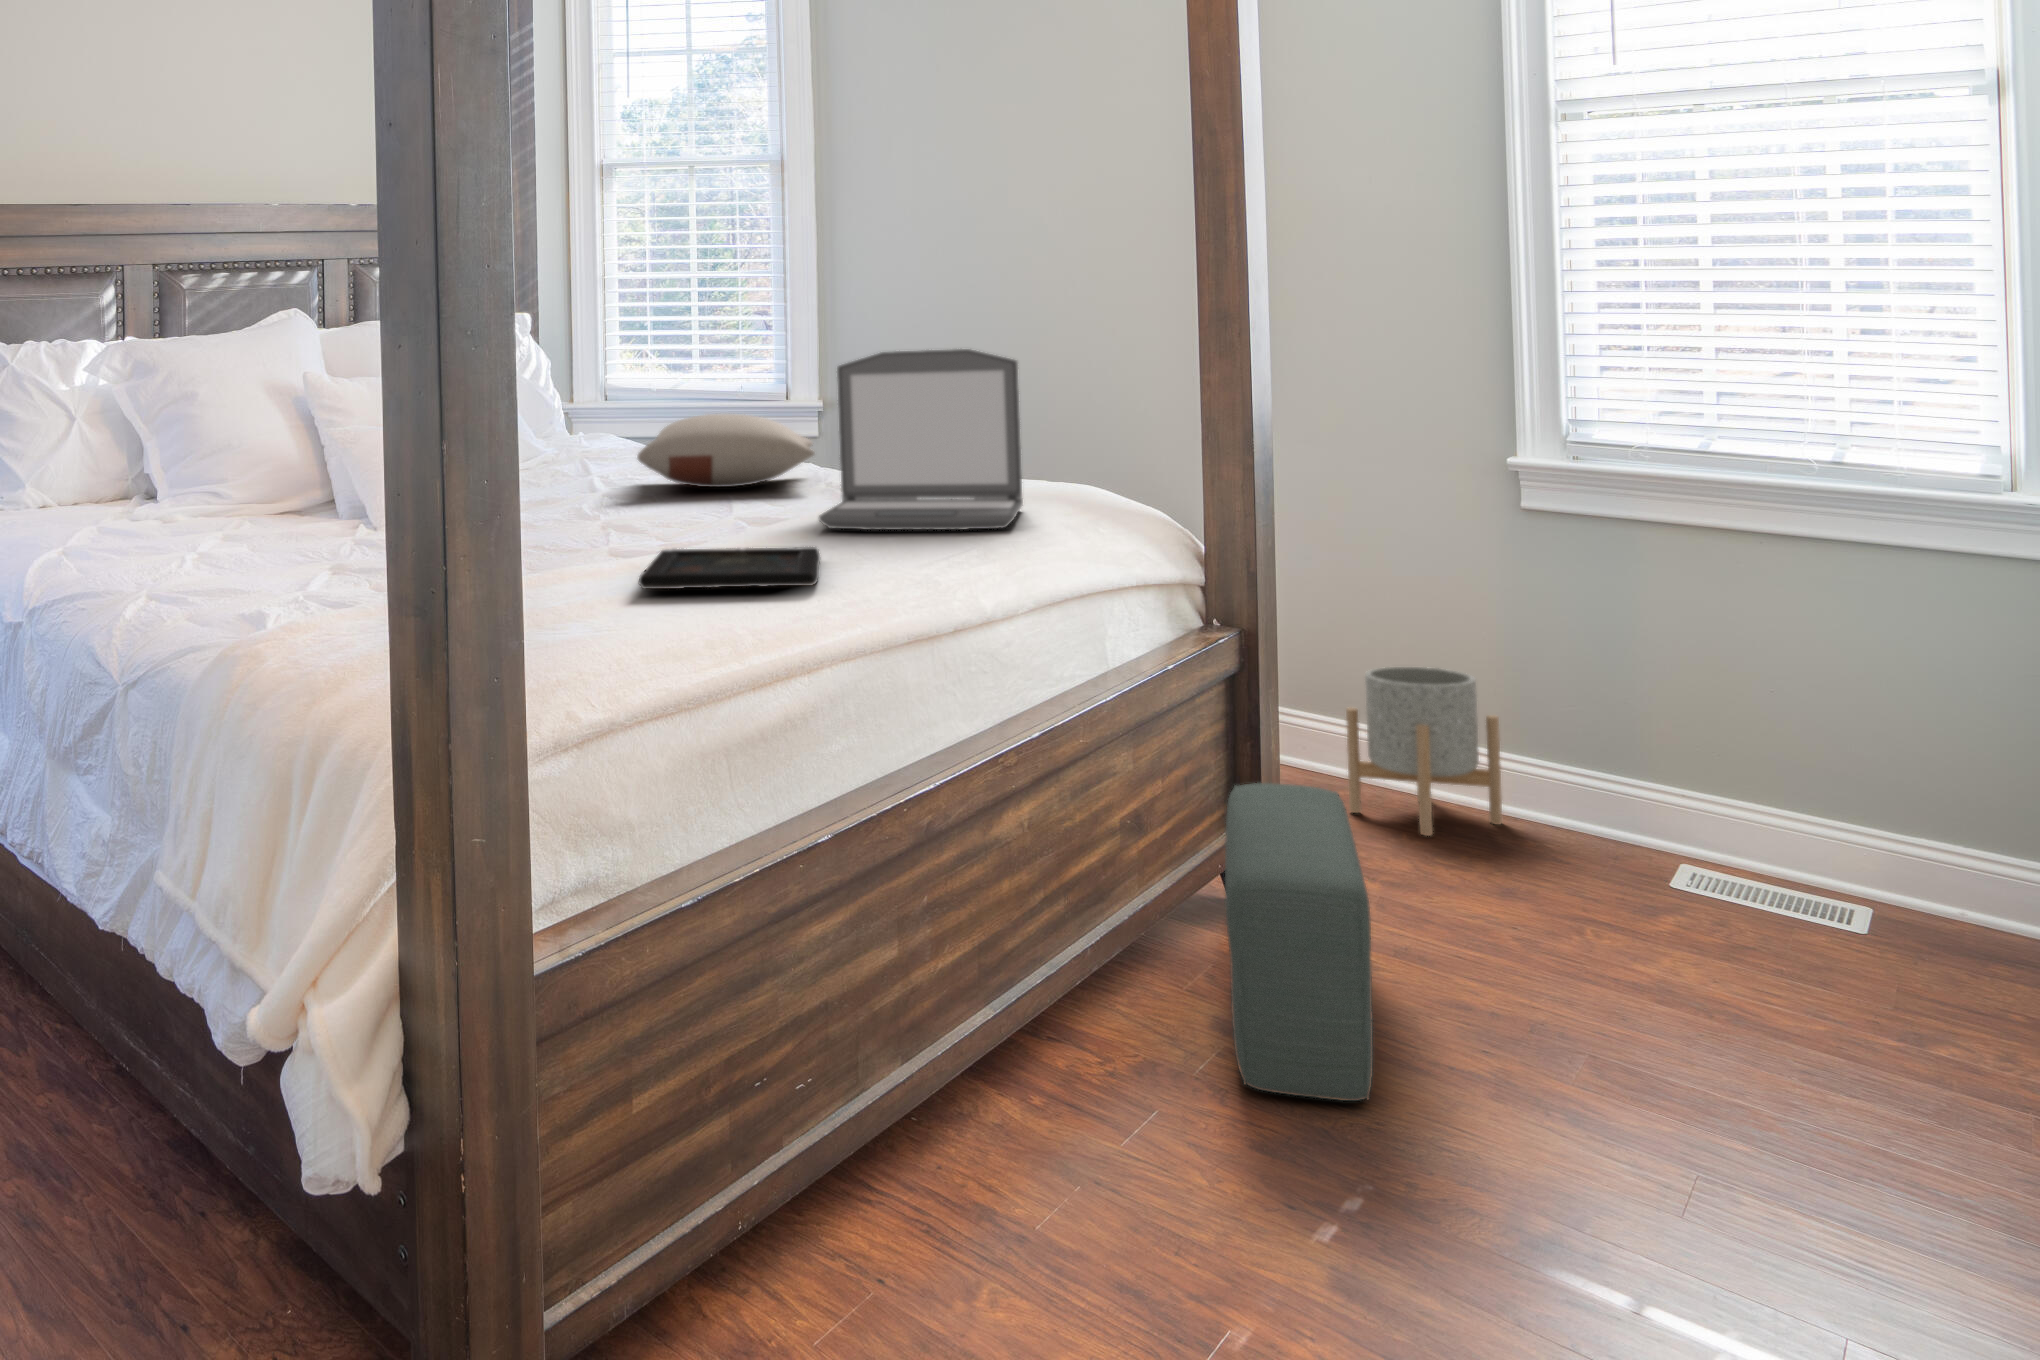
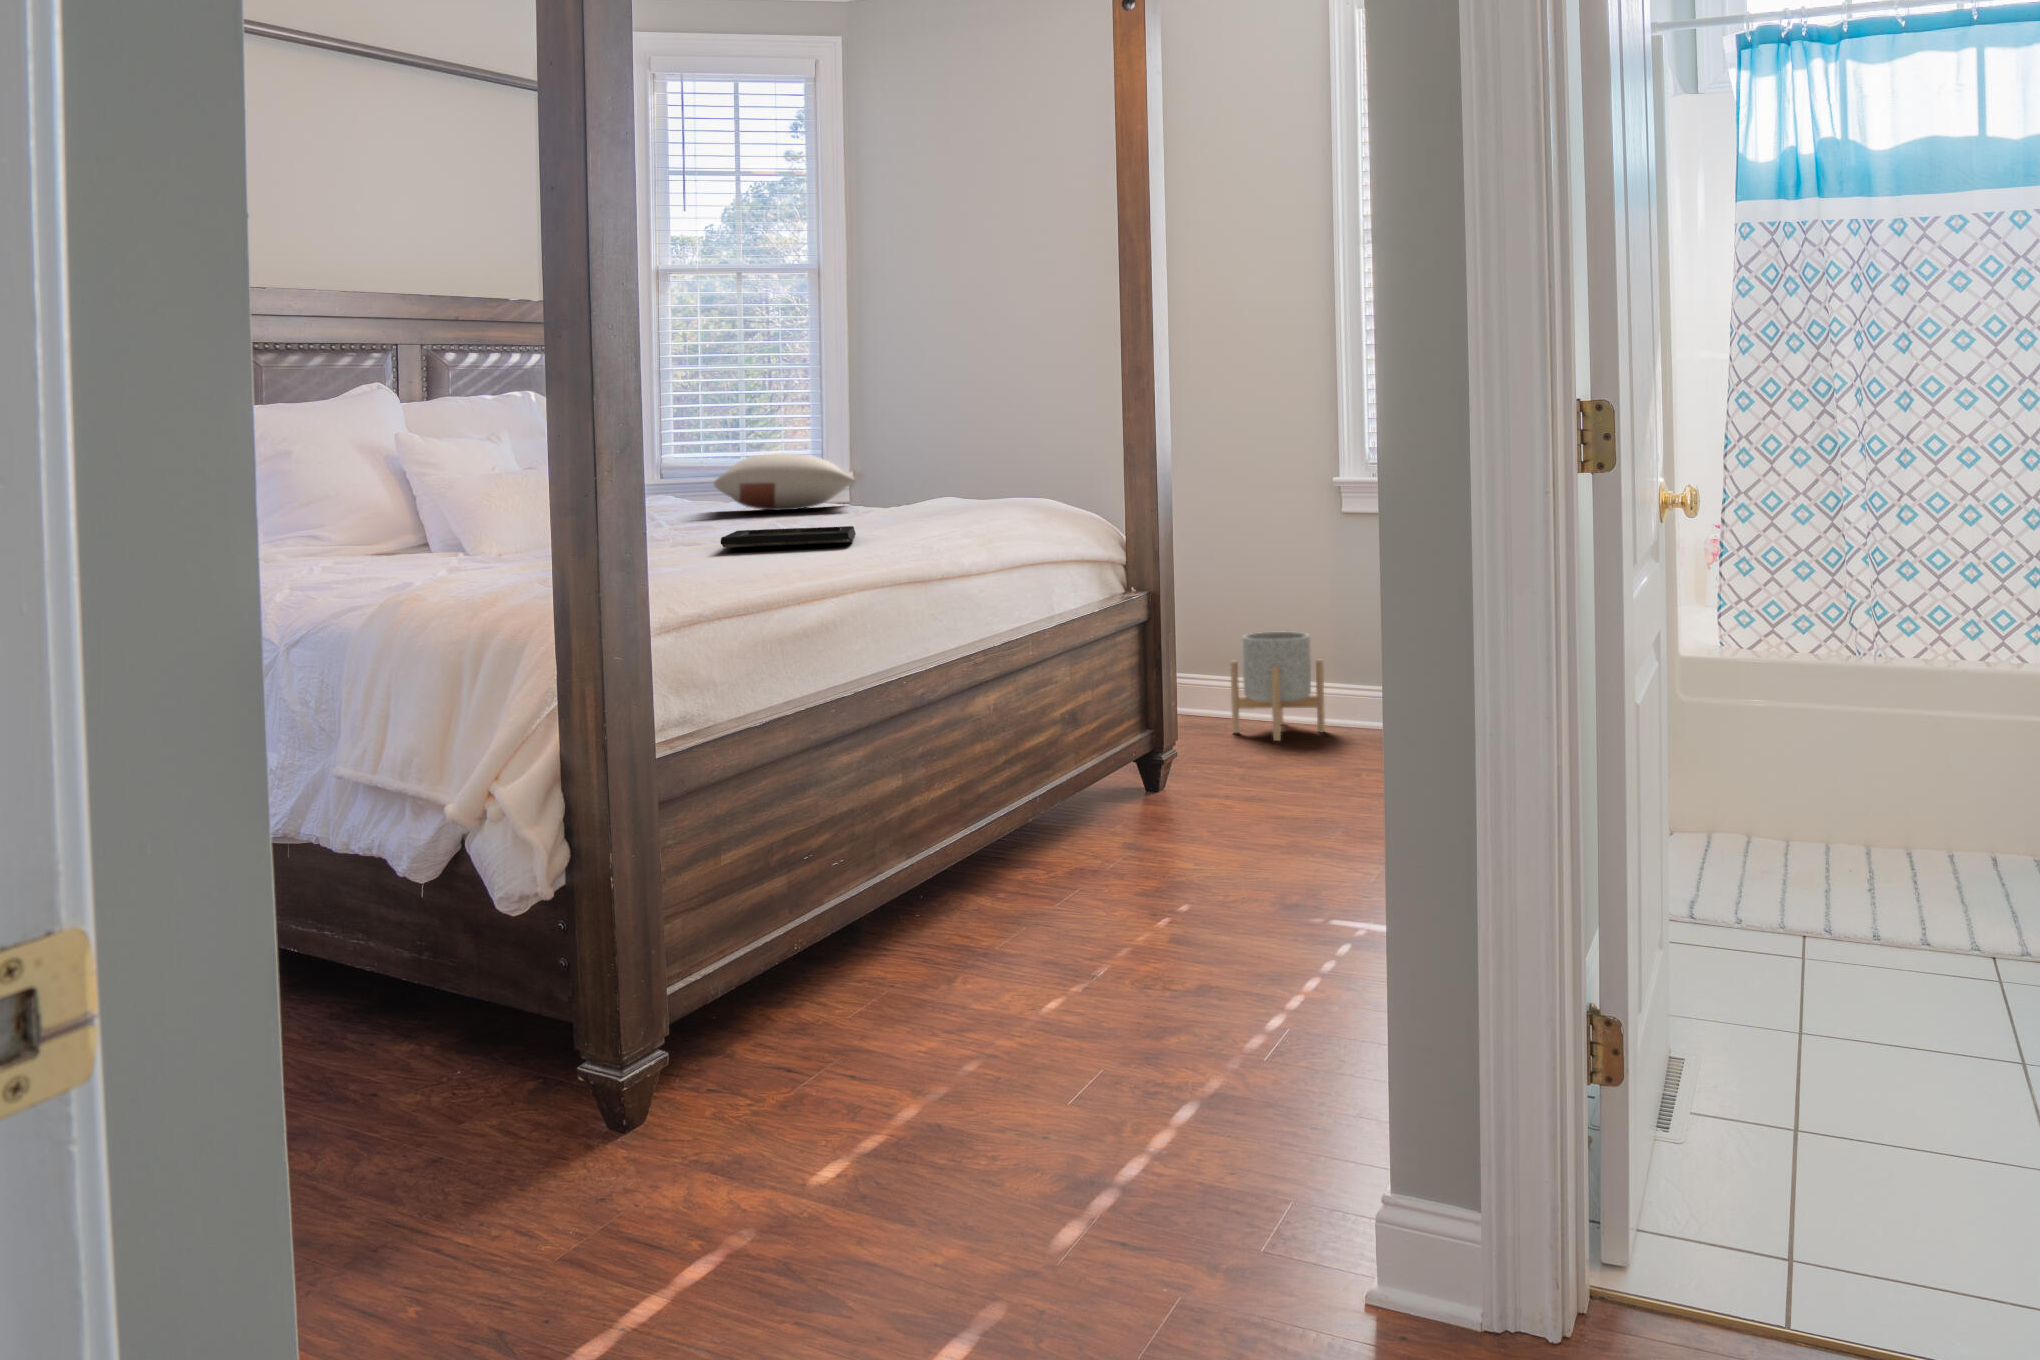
laptop: present [819,349,1023,530] -> none [856,396,1005,523]
pouf: present [1225,783,1373,1101] -> none [1128,693,1214,870]

